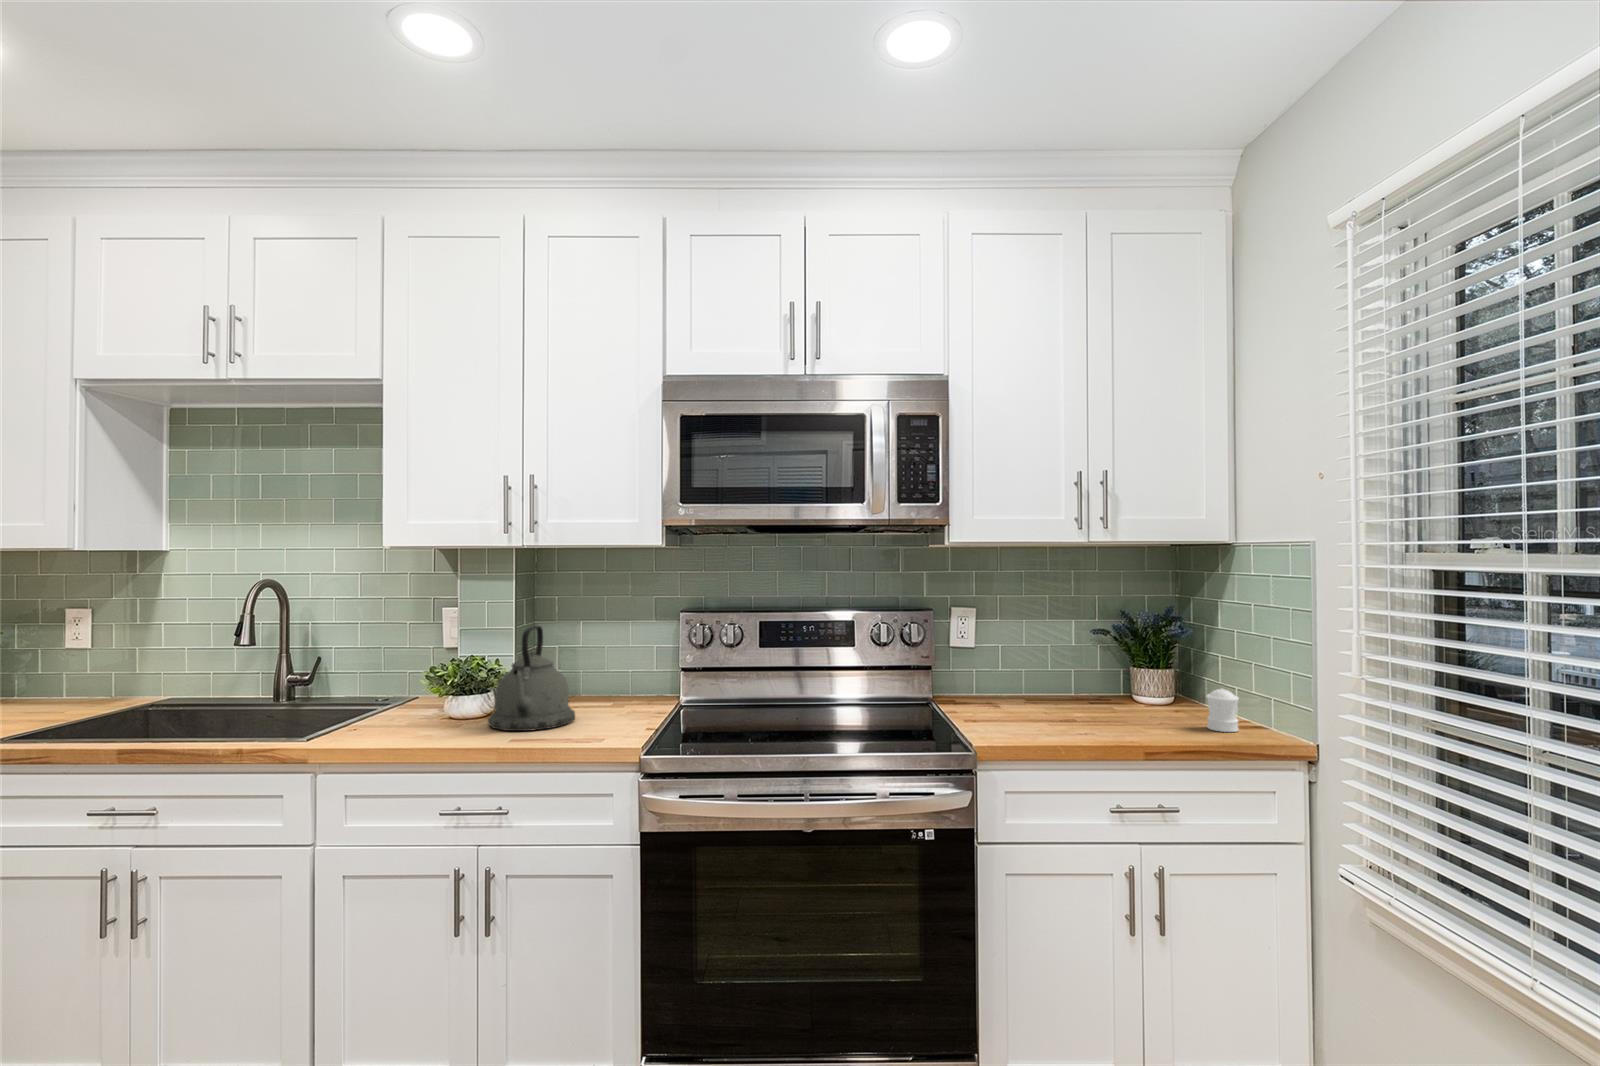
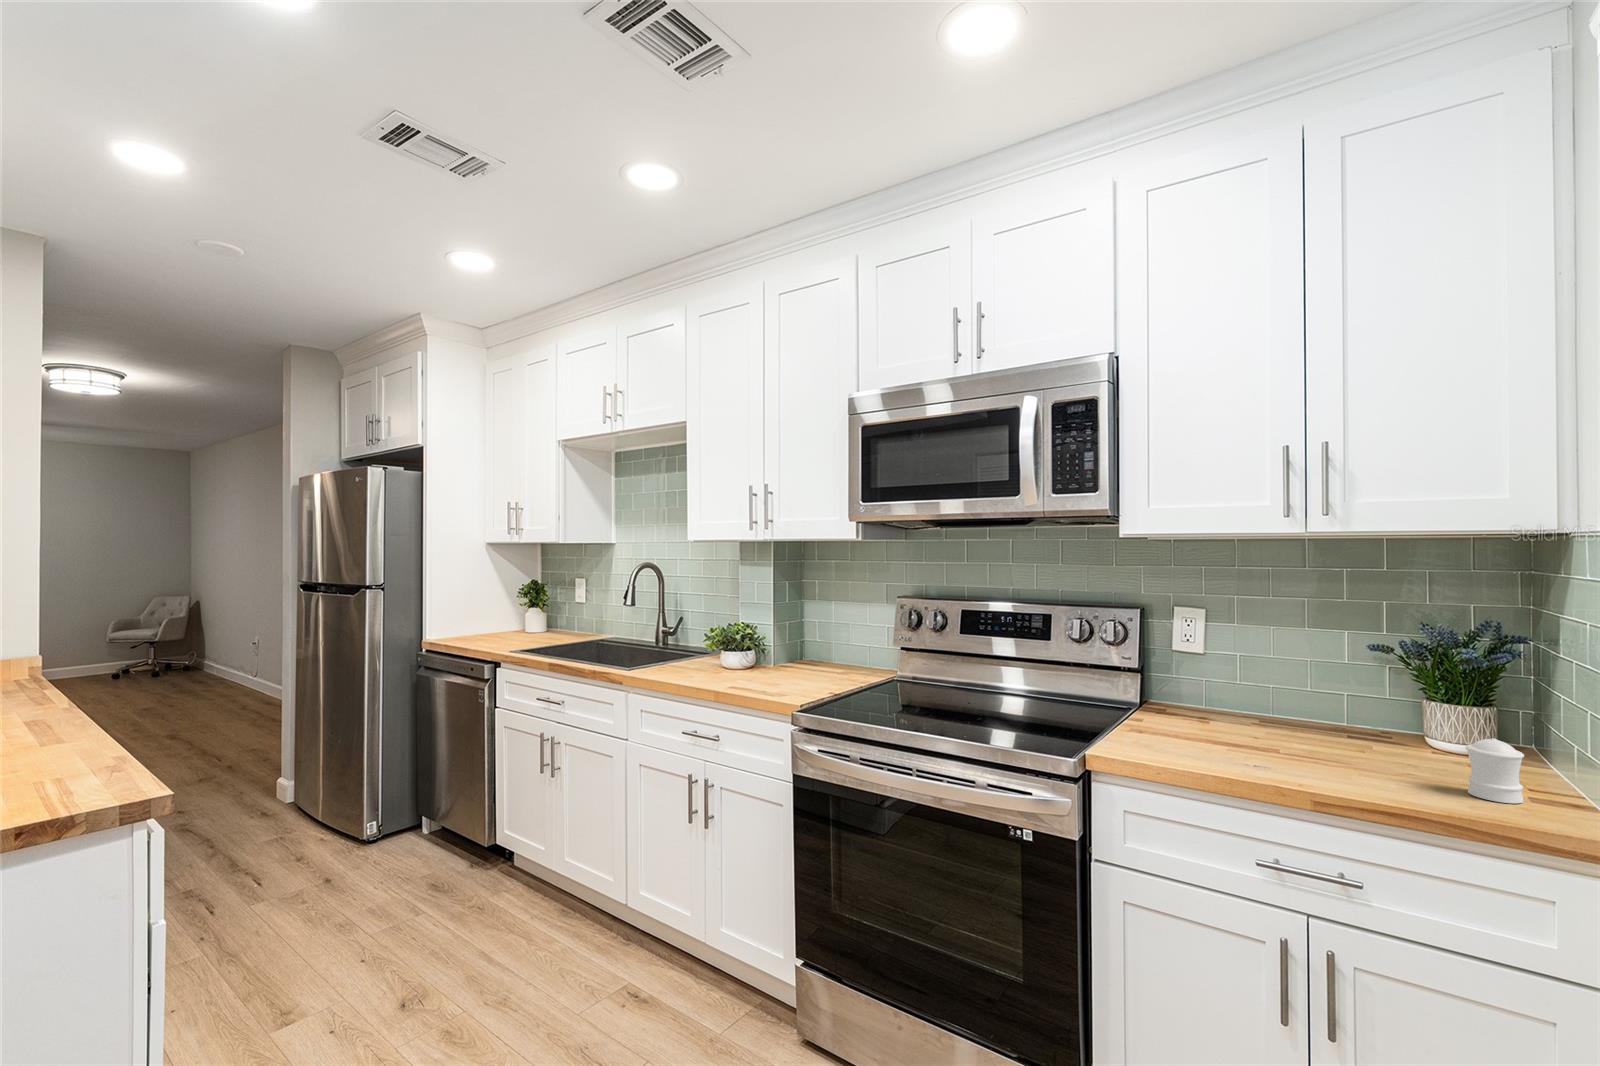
kettle: present [488,626,575,731] -> none [734,603,799,683]

